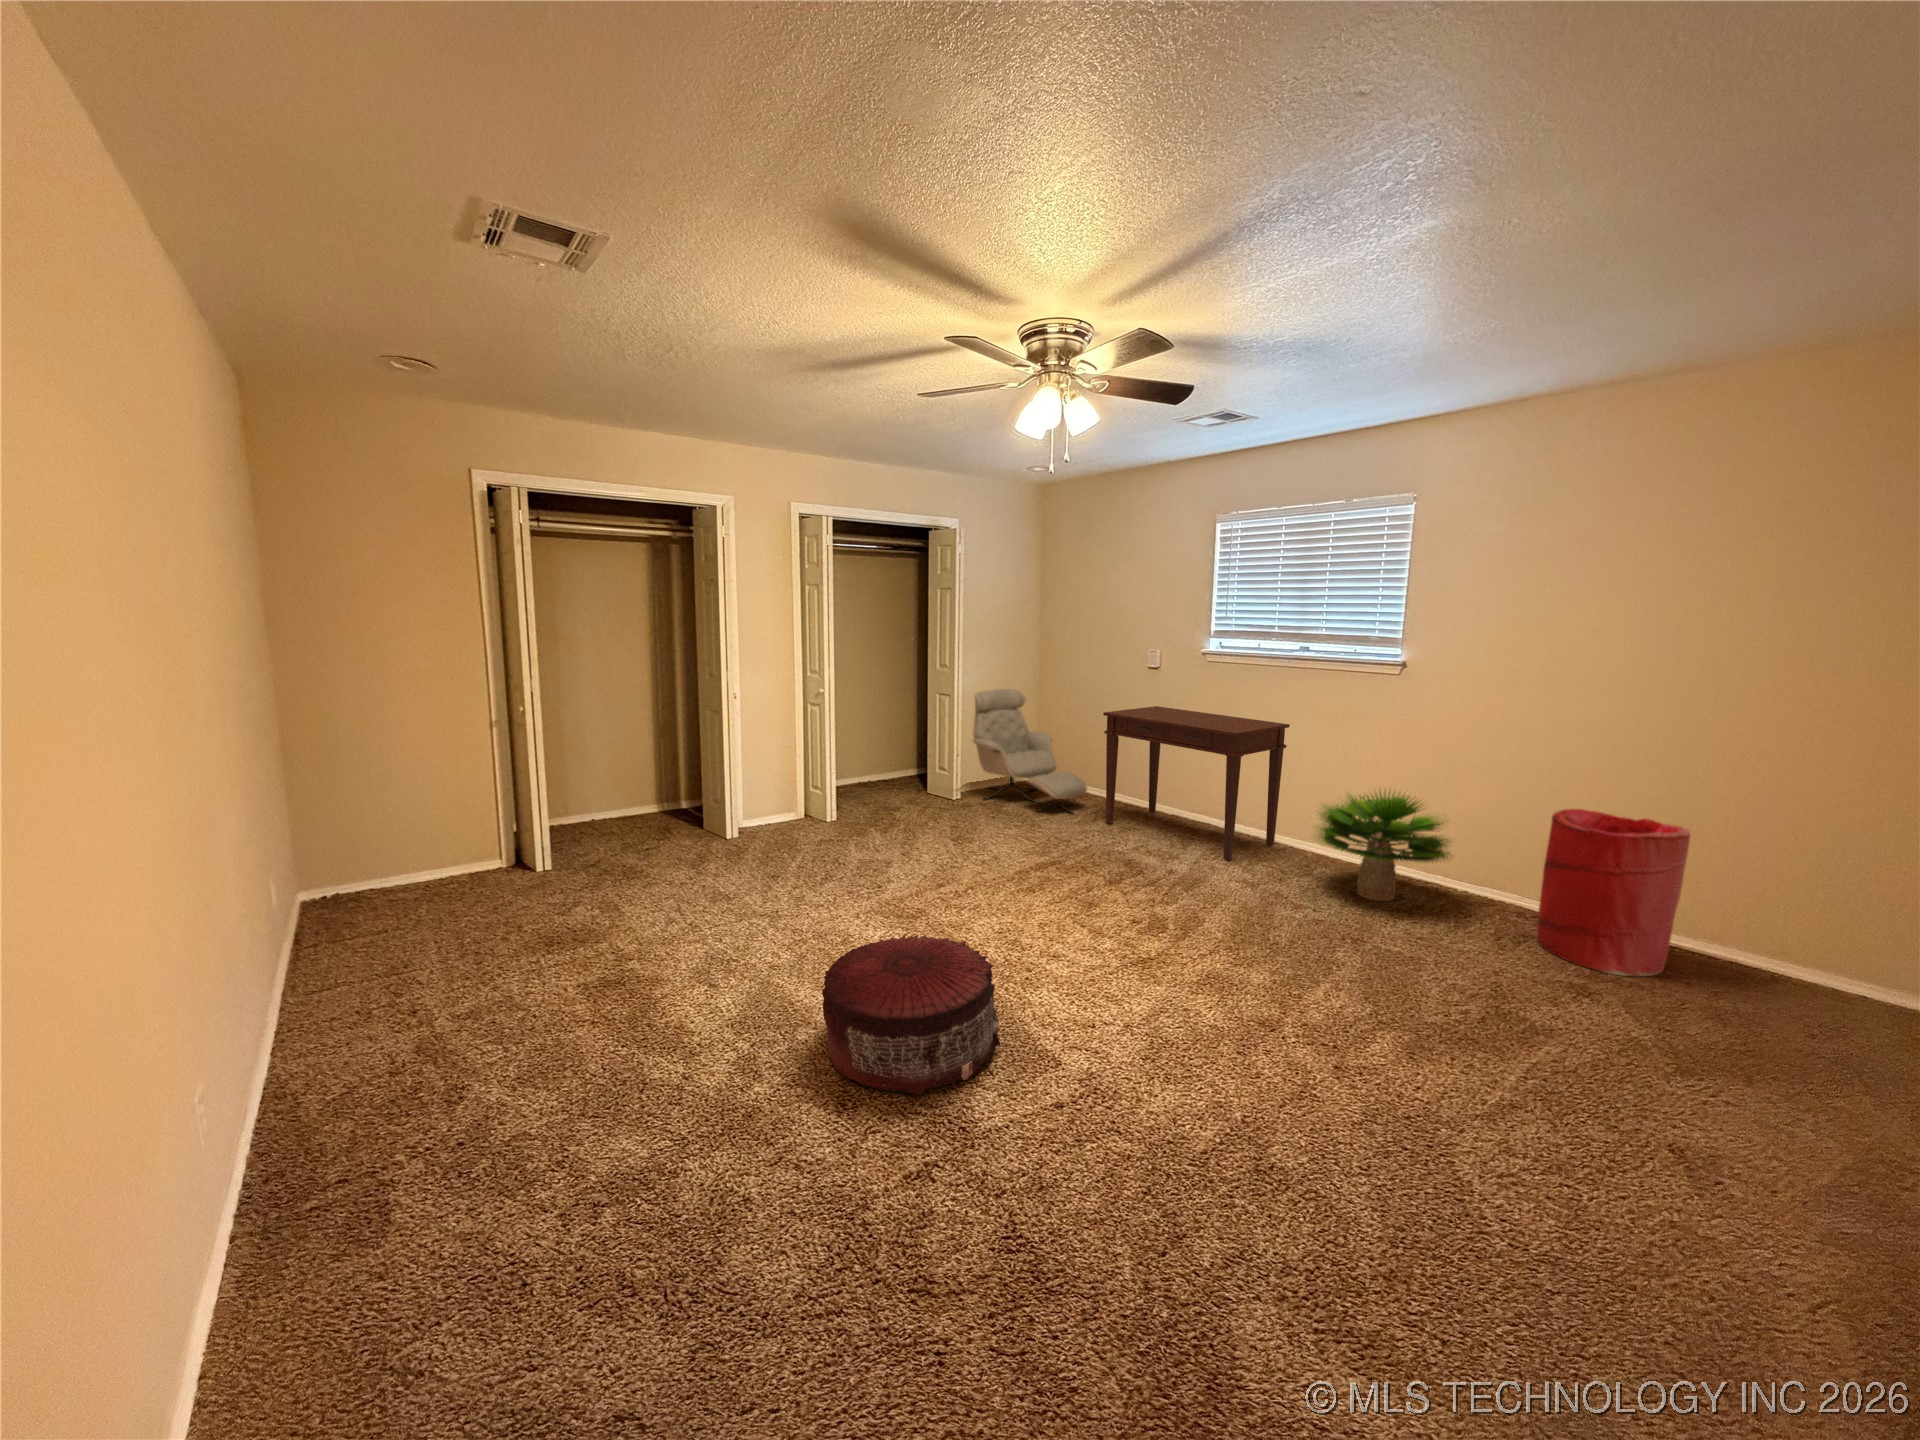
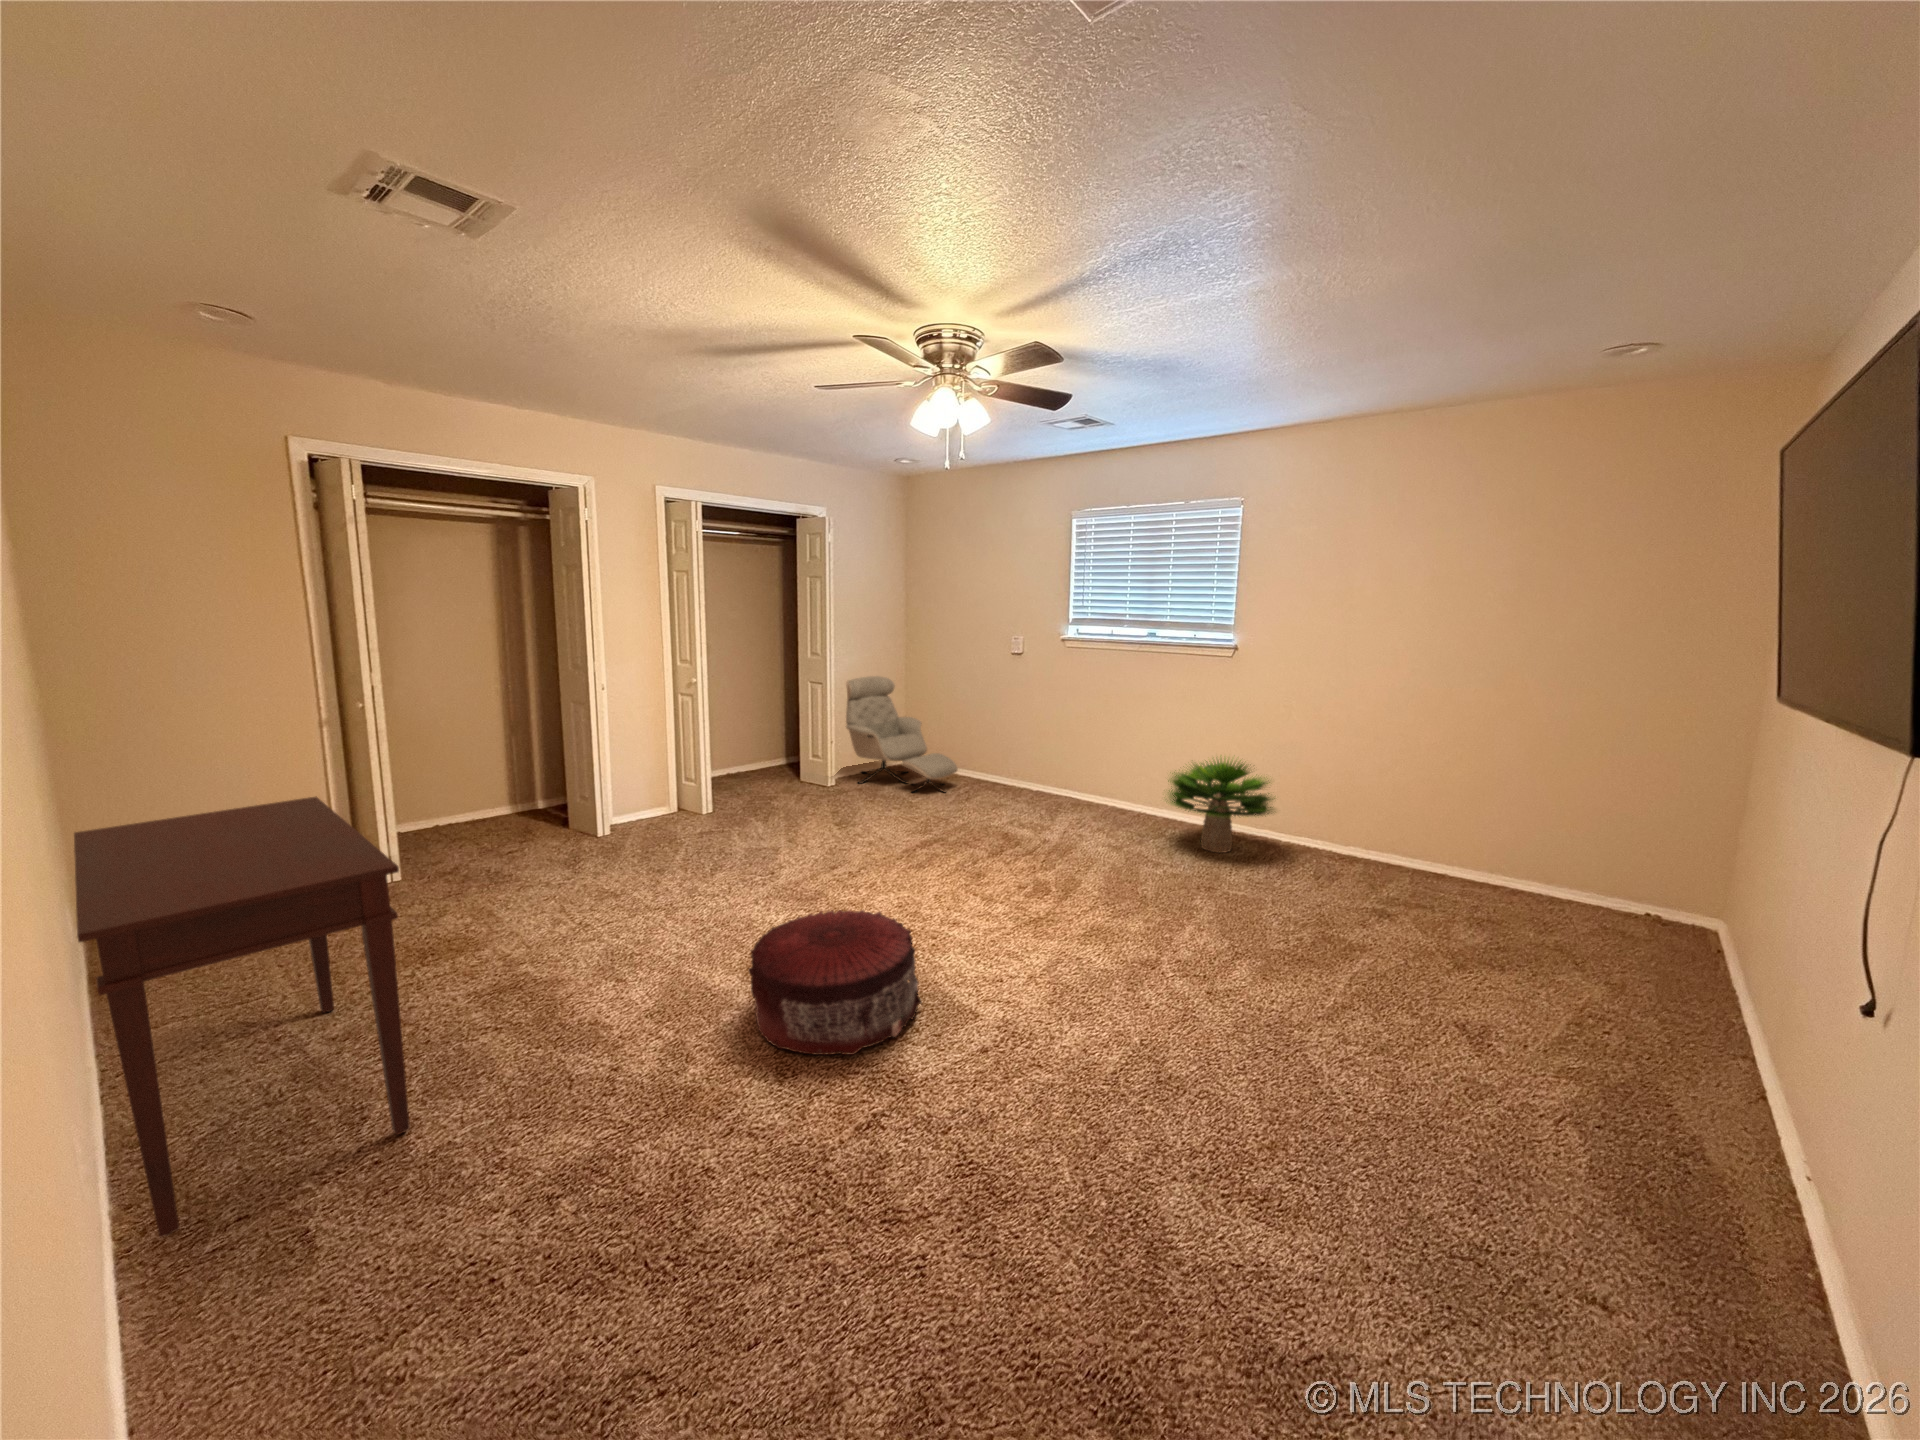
desk: present [1103,706,1290,860] -> present [74,797,410,1237]
laundry hamper: present [1536,809,1690,976] -> none [1342,765,1451,897]

